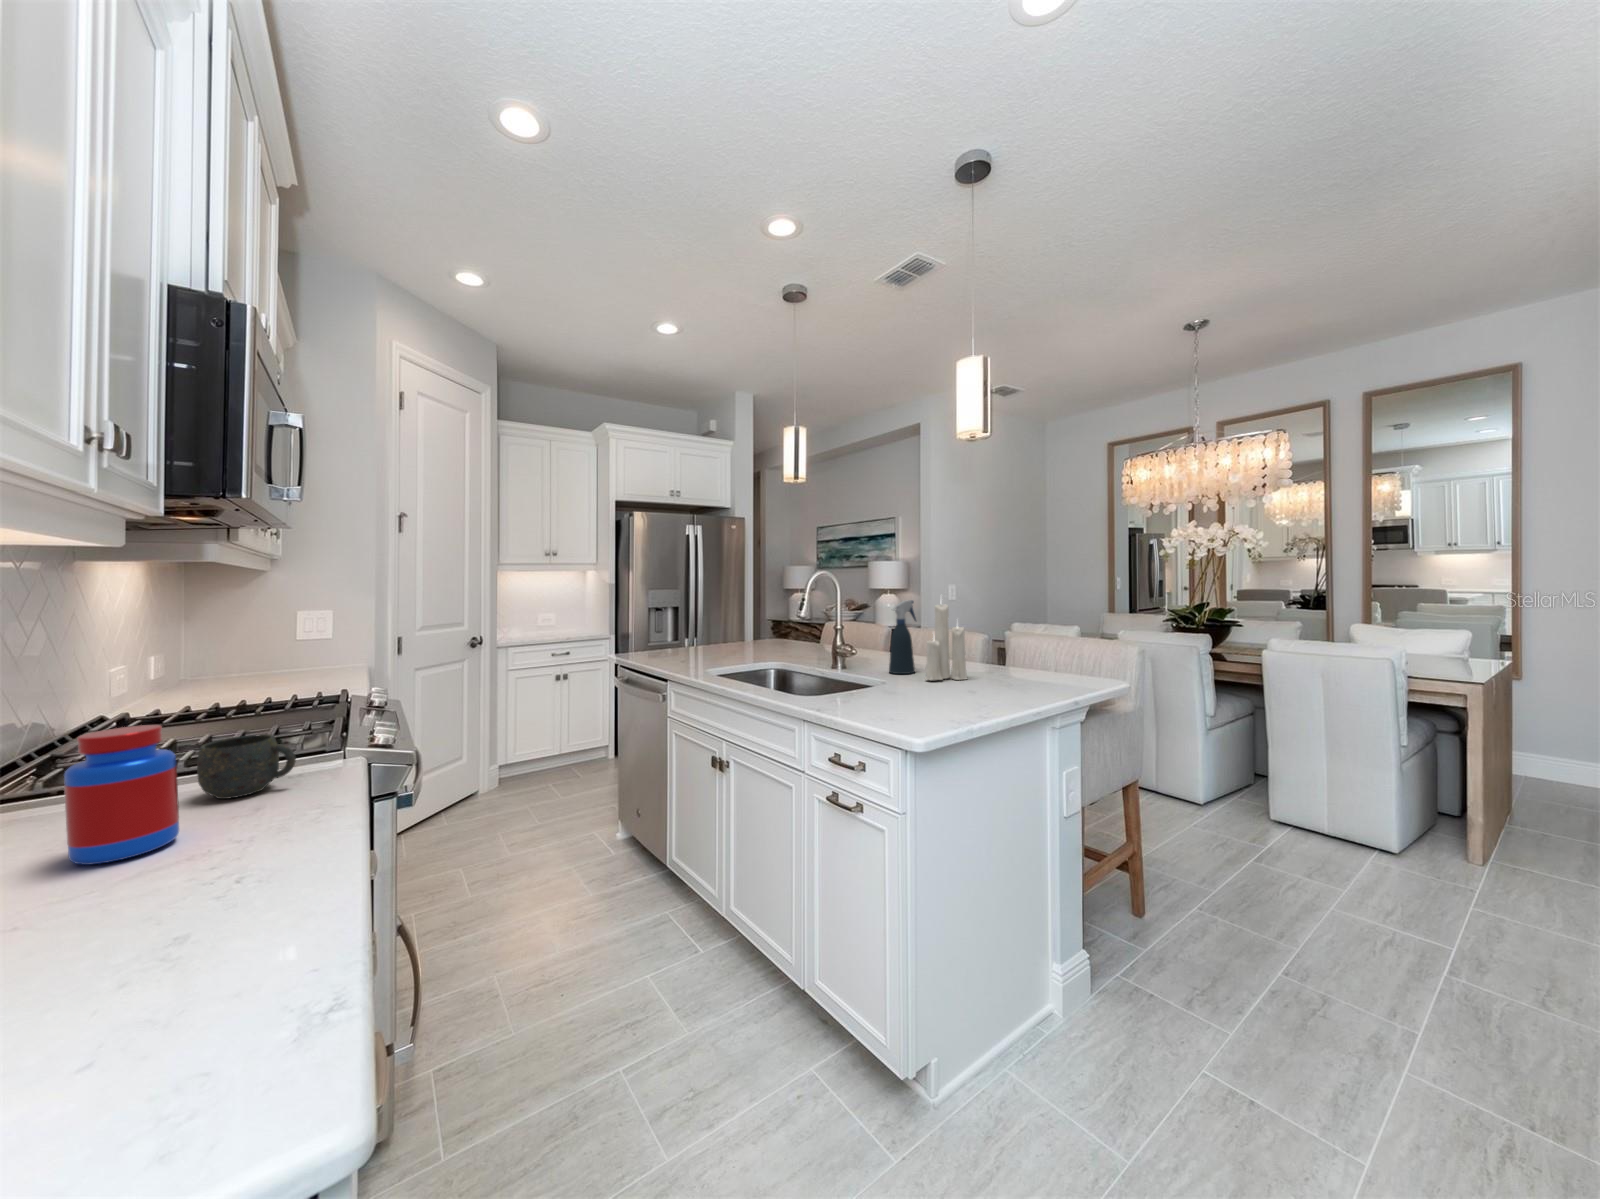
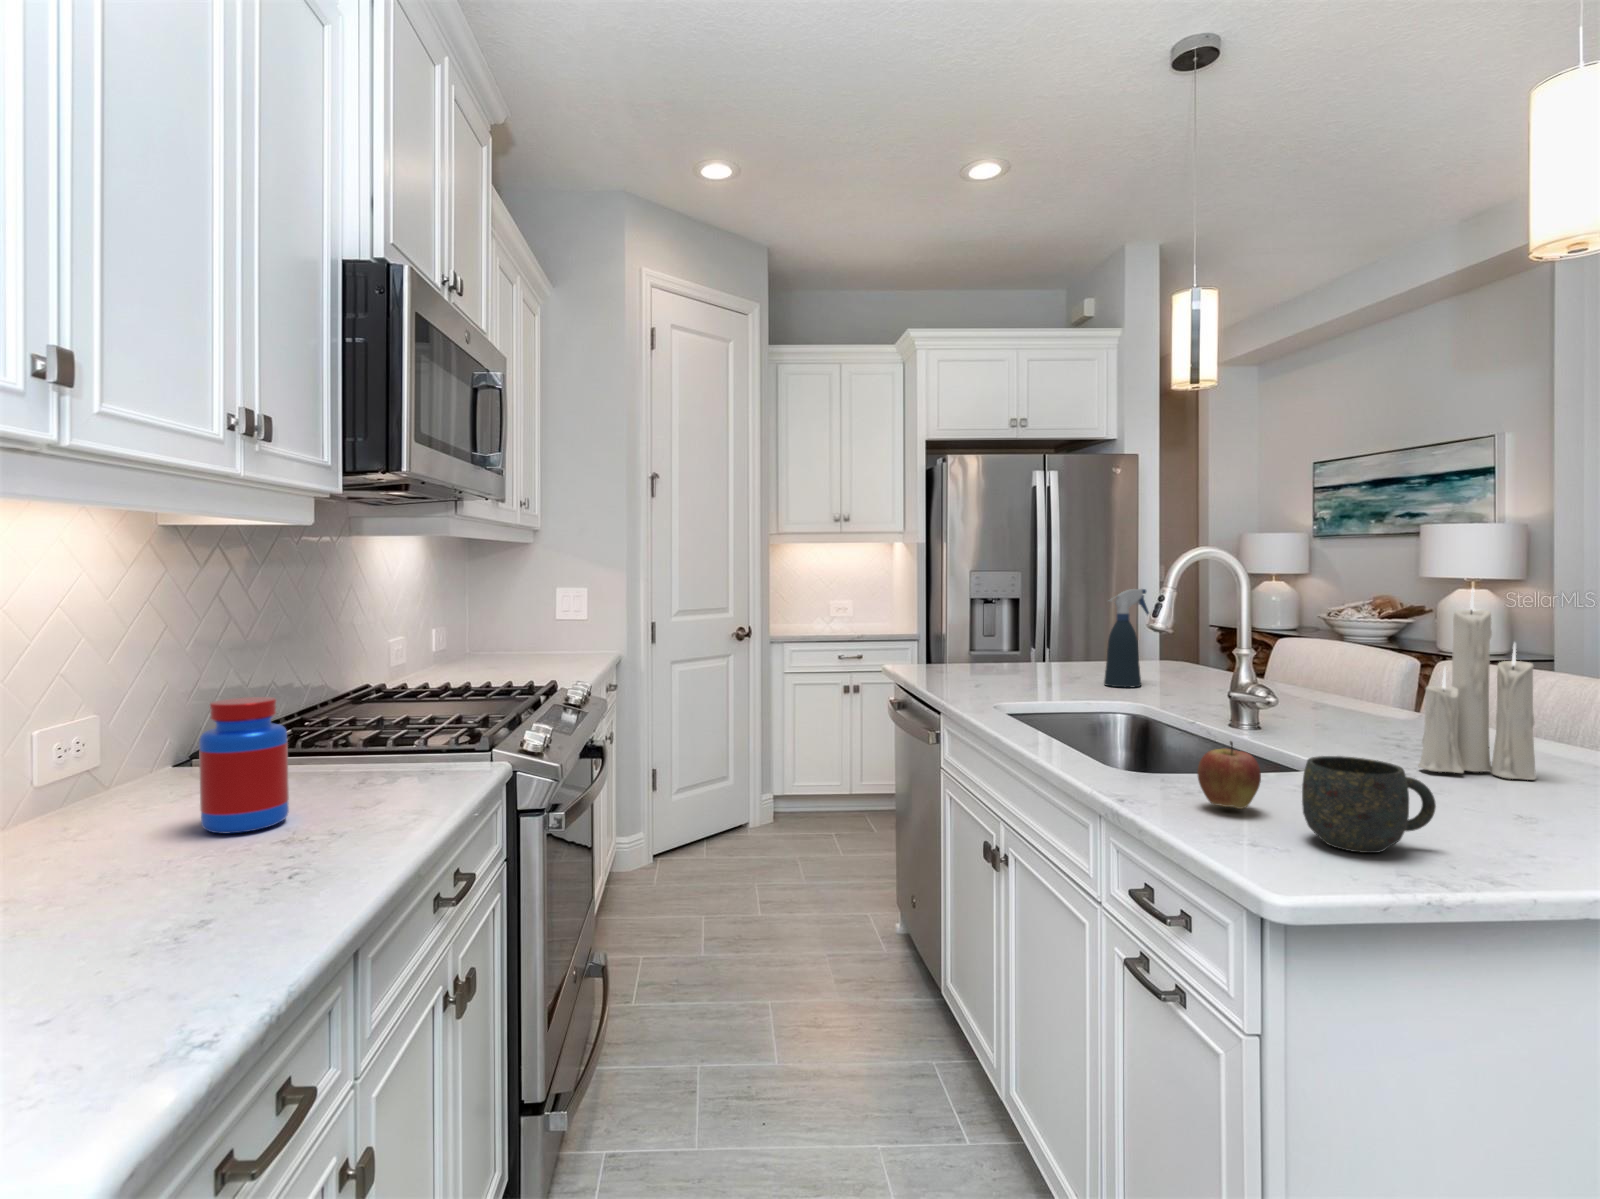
spray bottle: present [889,600,916,674] -> present [1104,589,1149,687]
apple: none [854,674,883,708] -> present [1197,741,1261,809]
mug: present [197,734,296,799] -> present [1302,756,1436,853]

